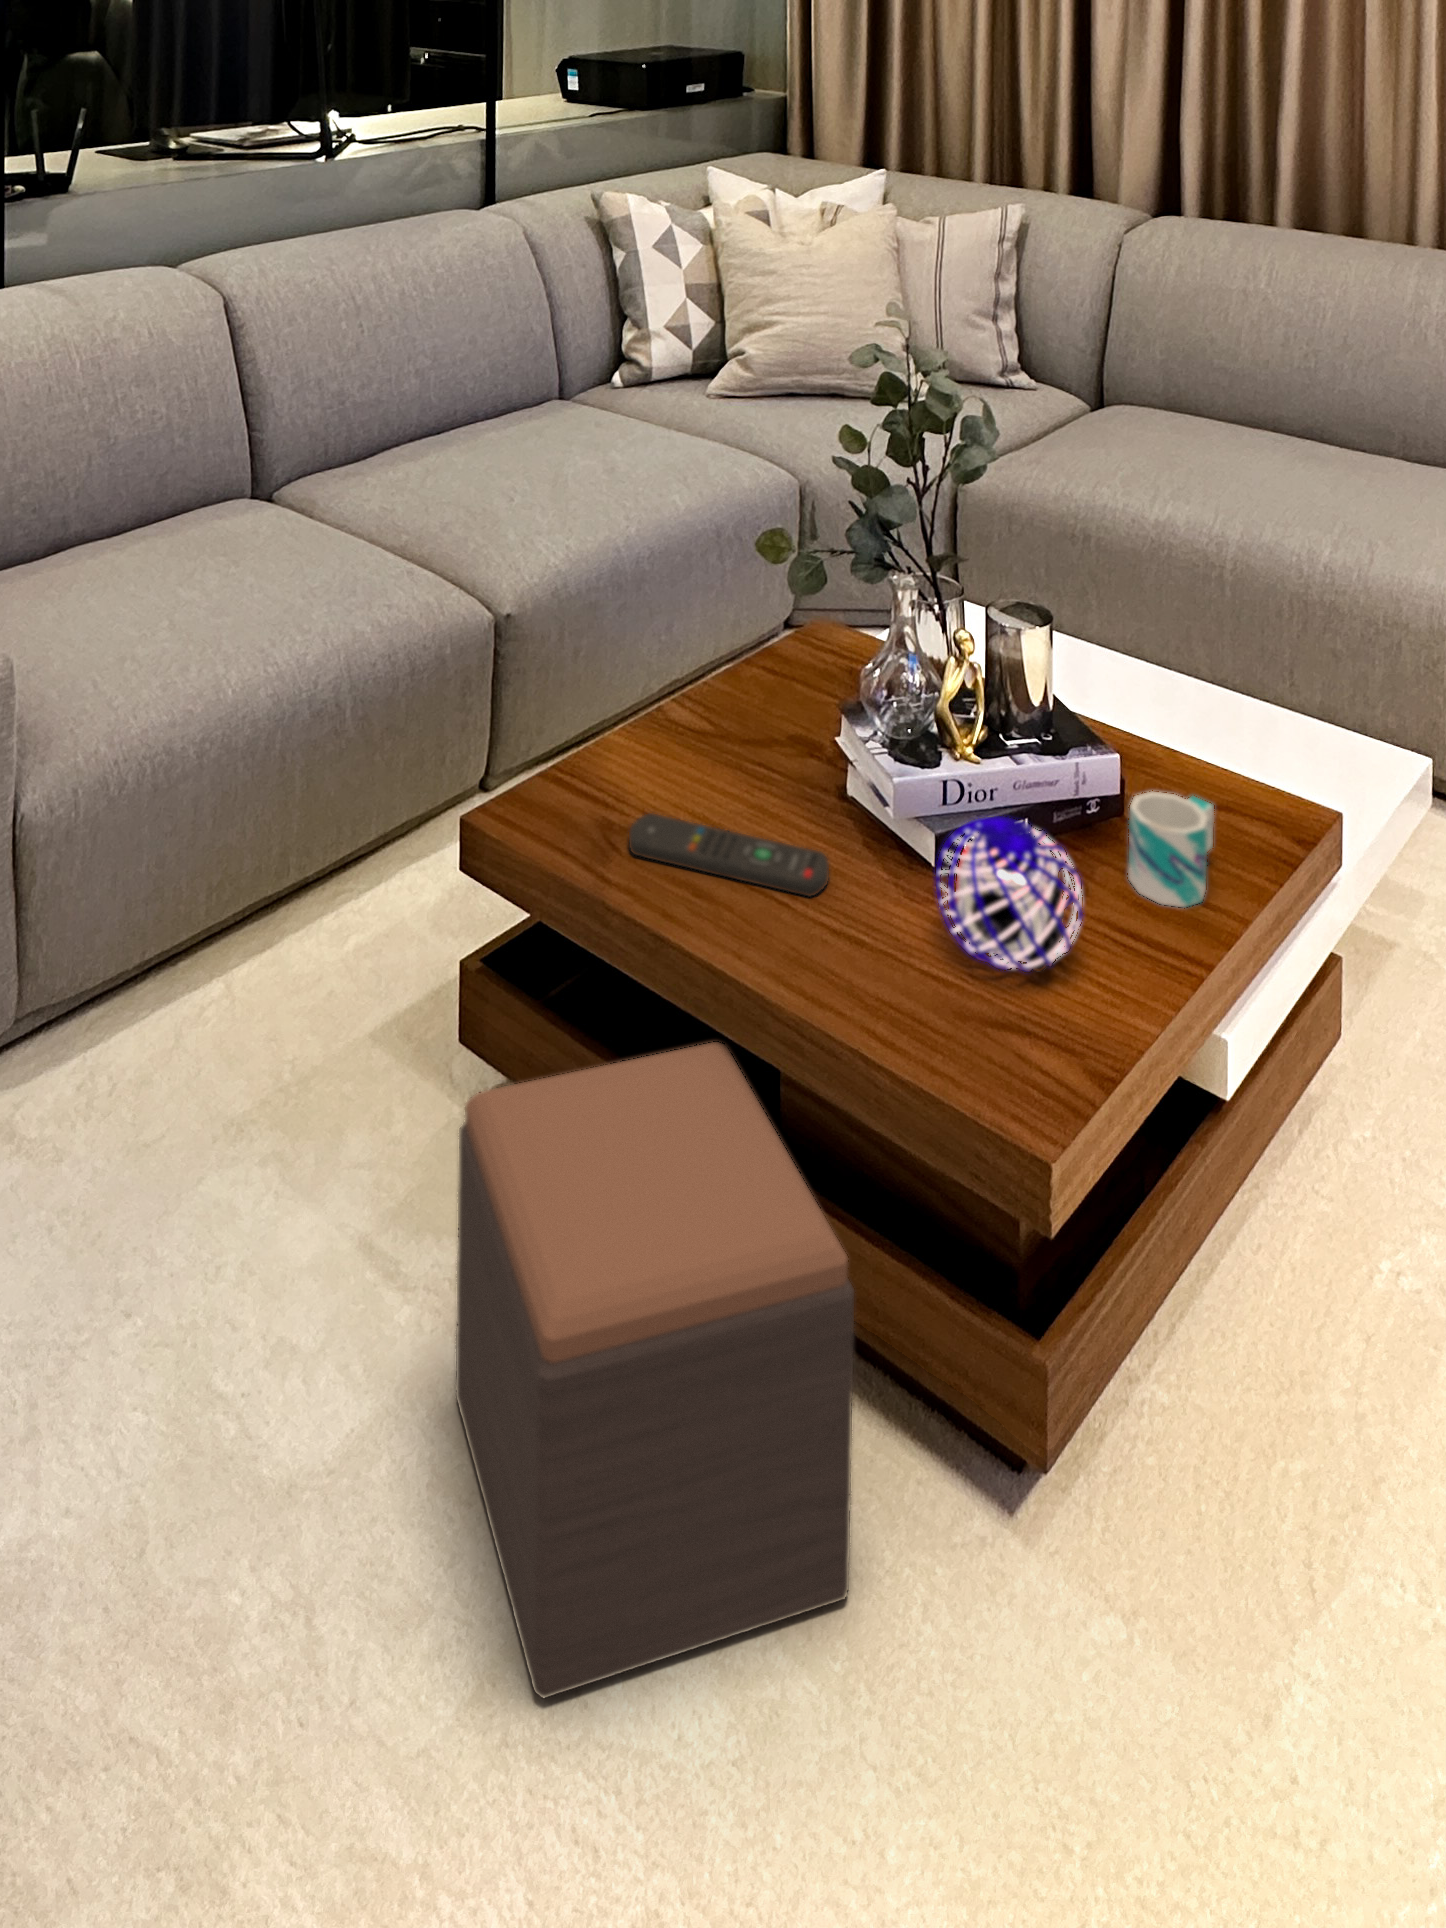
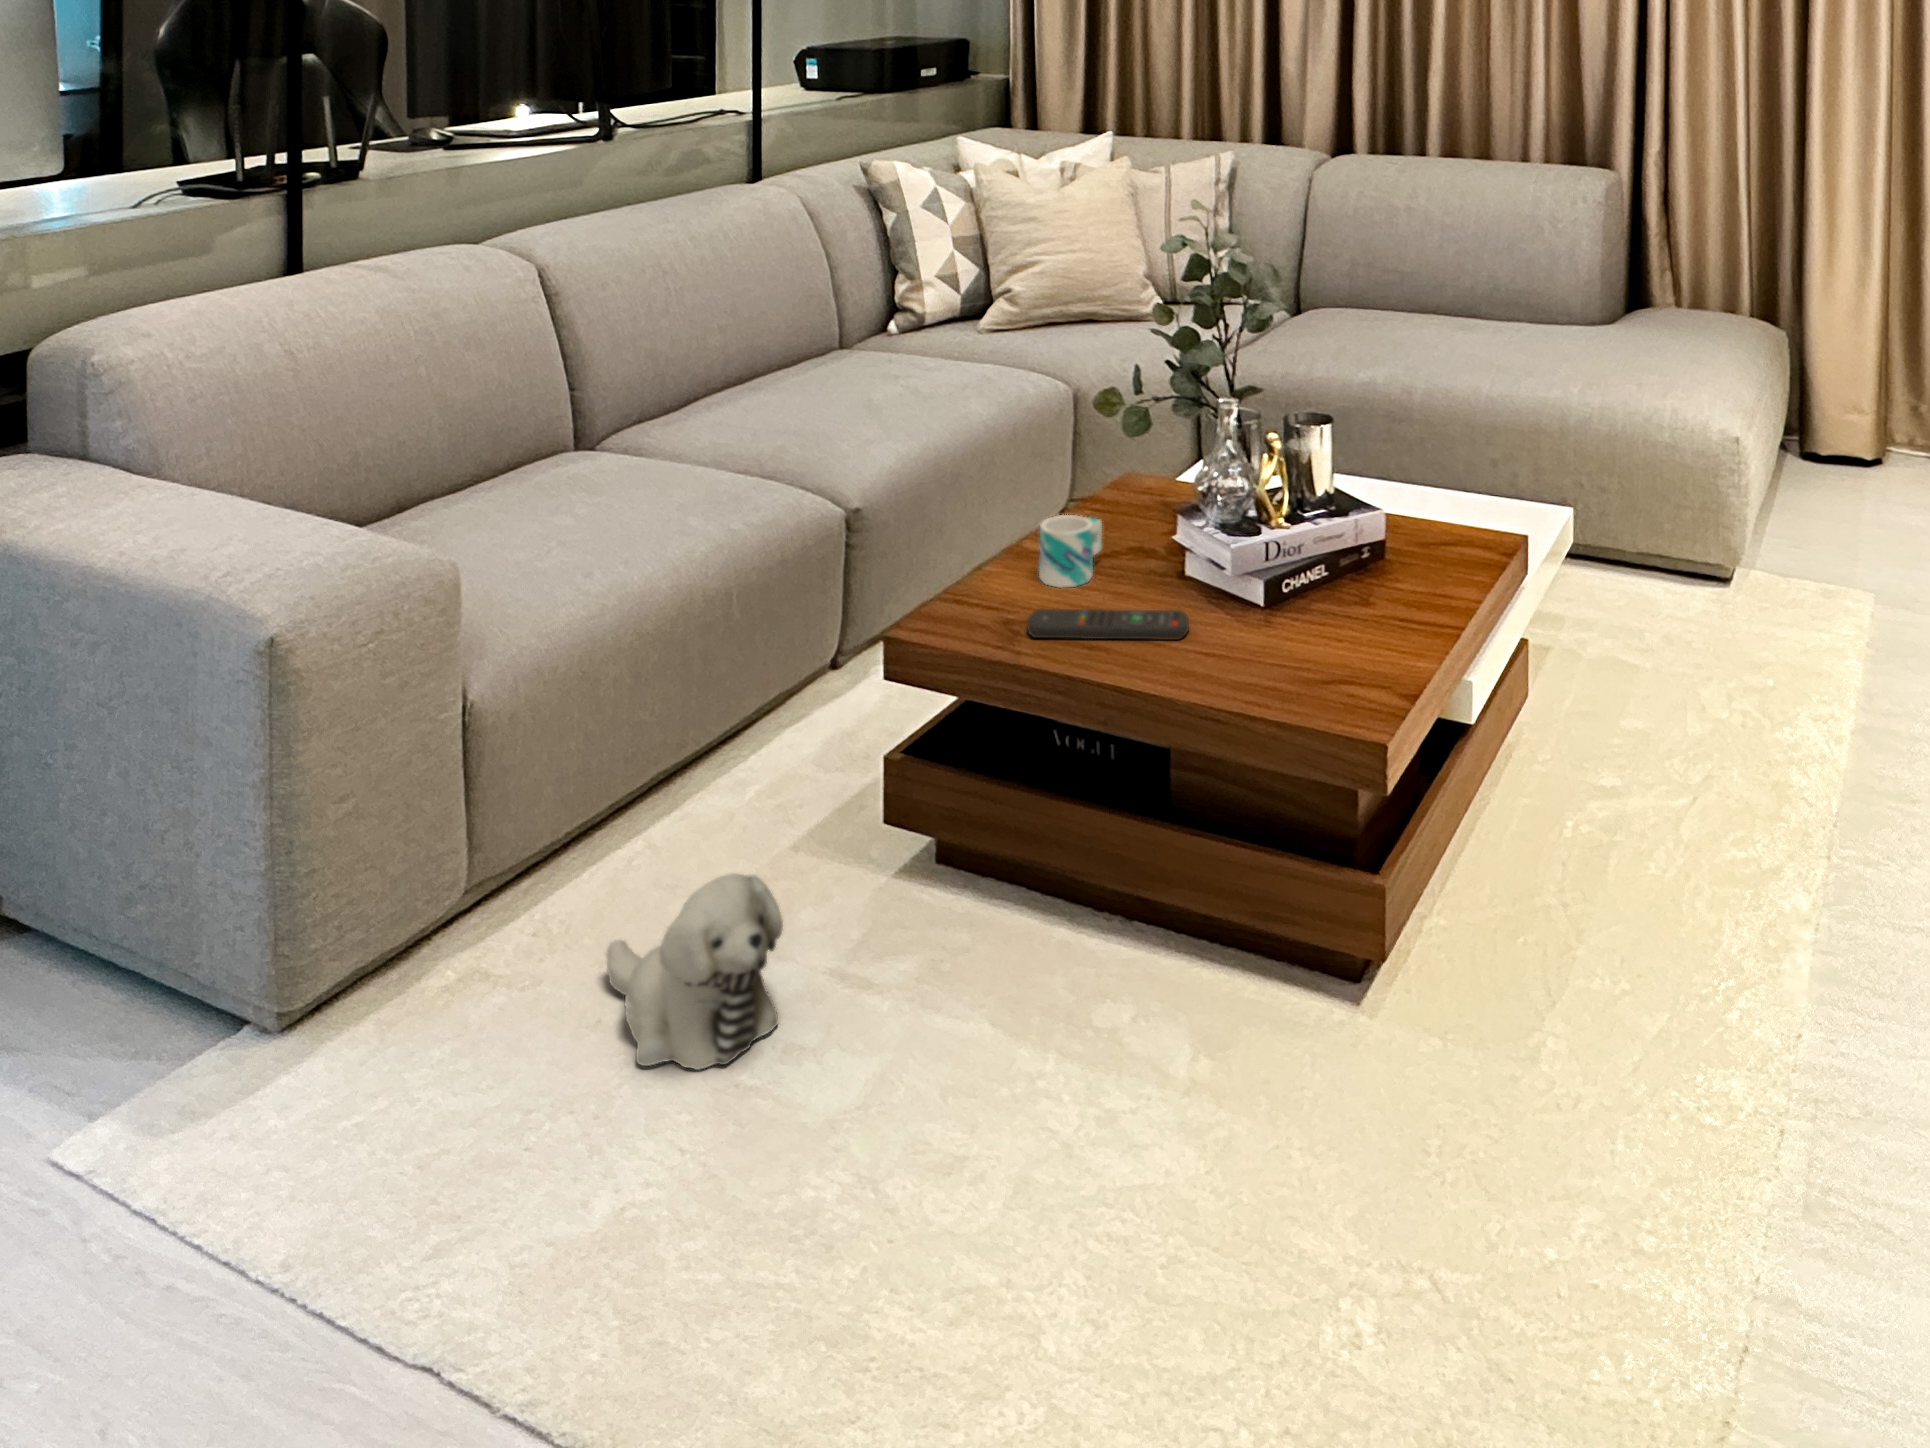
mug: present [1128,792,1214,907] -> present [1039,515,1102,587]
decorative orb: present [935,816,1083,972] -> none [1275,550,1382,653]
footstool: present [456,1042,854,1698] -> none [947,736,1268,1179]
plush toy: none [116,1103,293,1346] -> present [607,873,783,1070]

